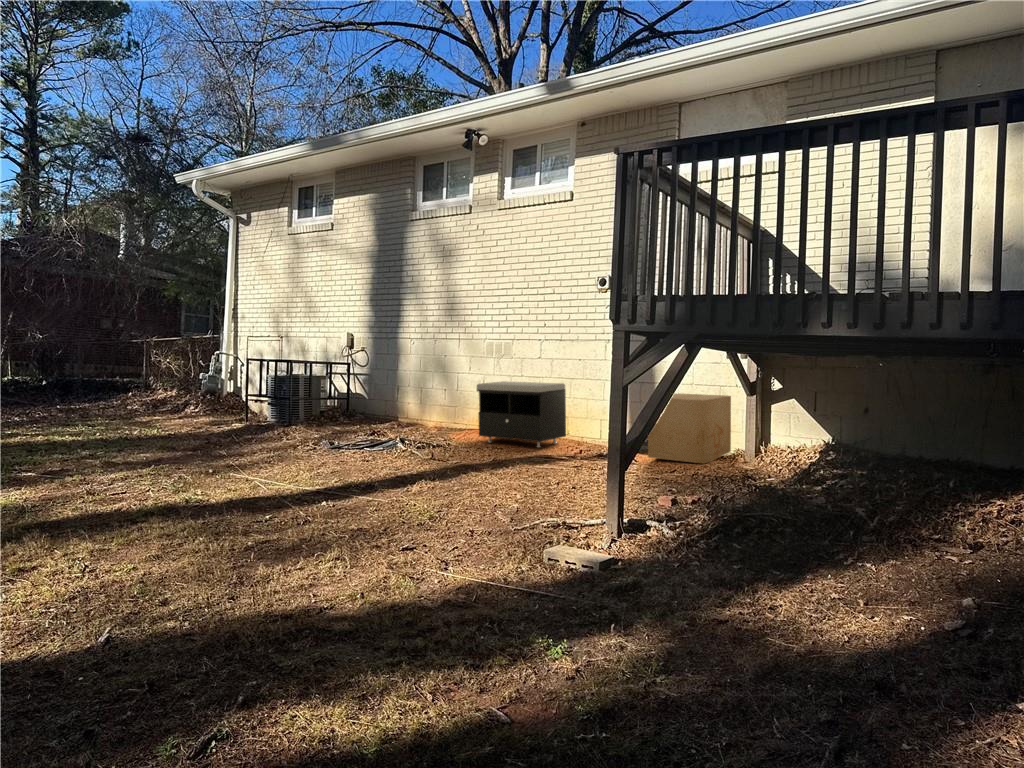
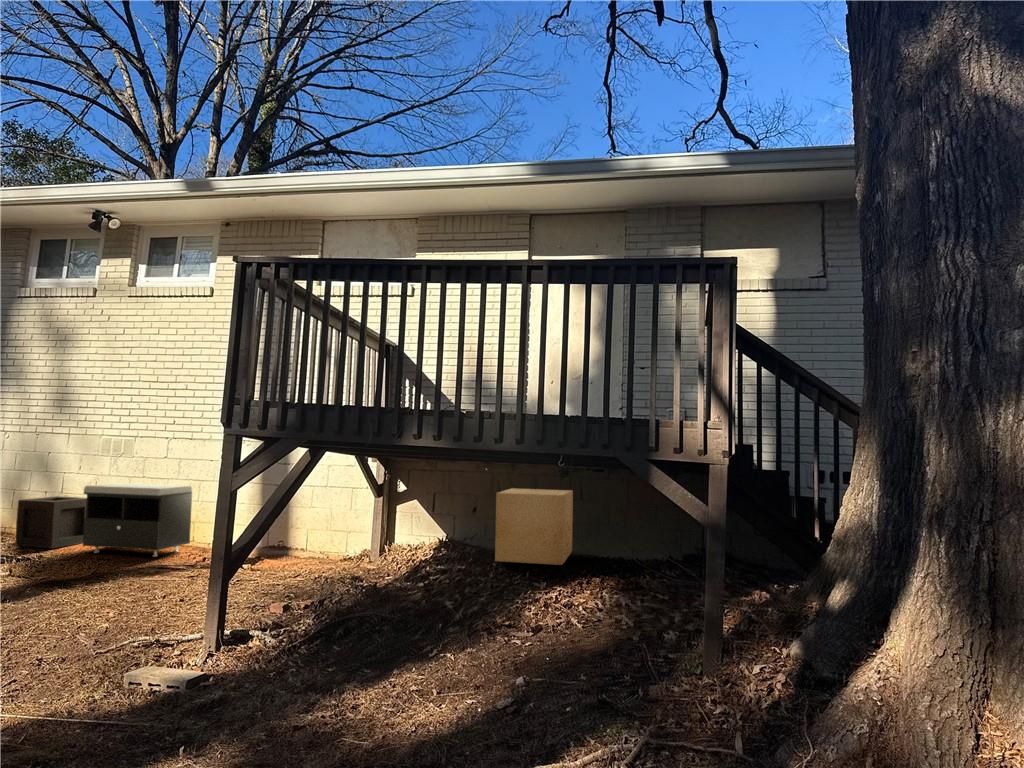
wooden crate: none [426,393,482,438] -> present [16,496,87,548]
cardboard box: present [648,393,731,463] -> present [495,488,573,565]

